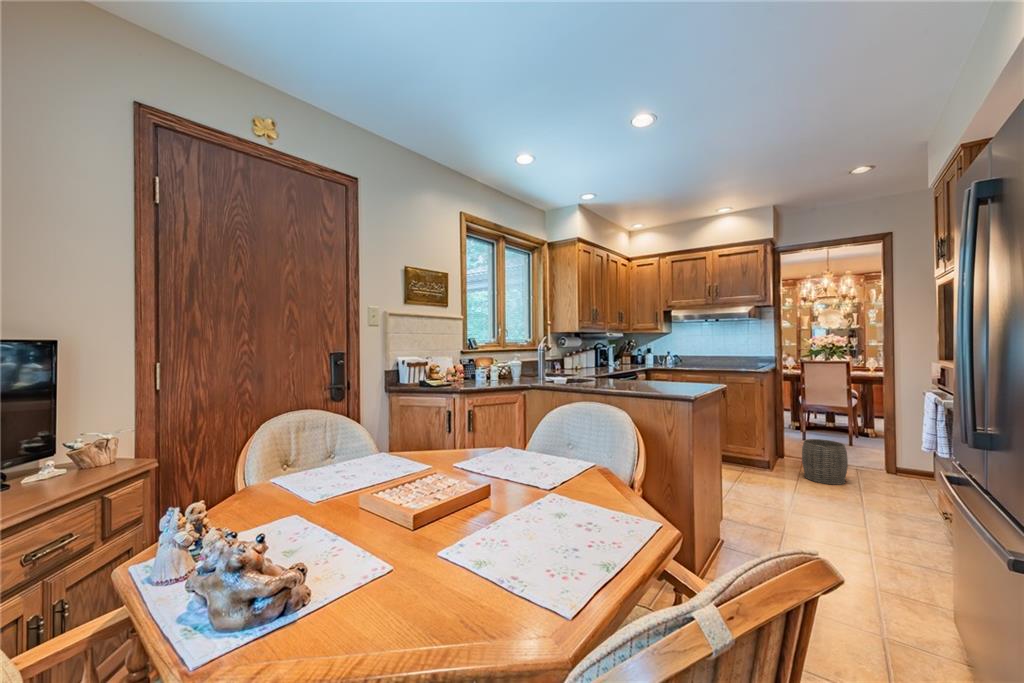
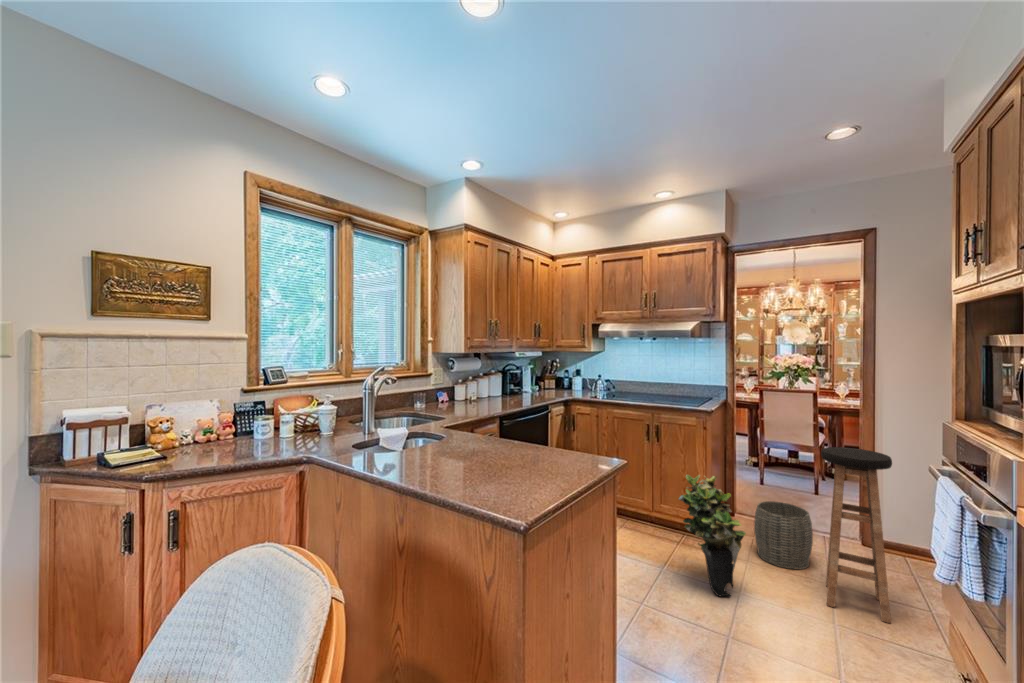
bar stool: none [853,392,906,509] -> present [821,447,892,623]
potted plant: none [746,415,798,497] -> present [679,475,746,597]

